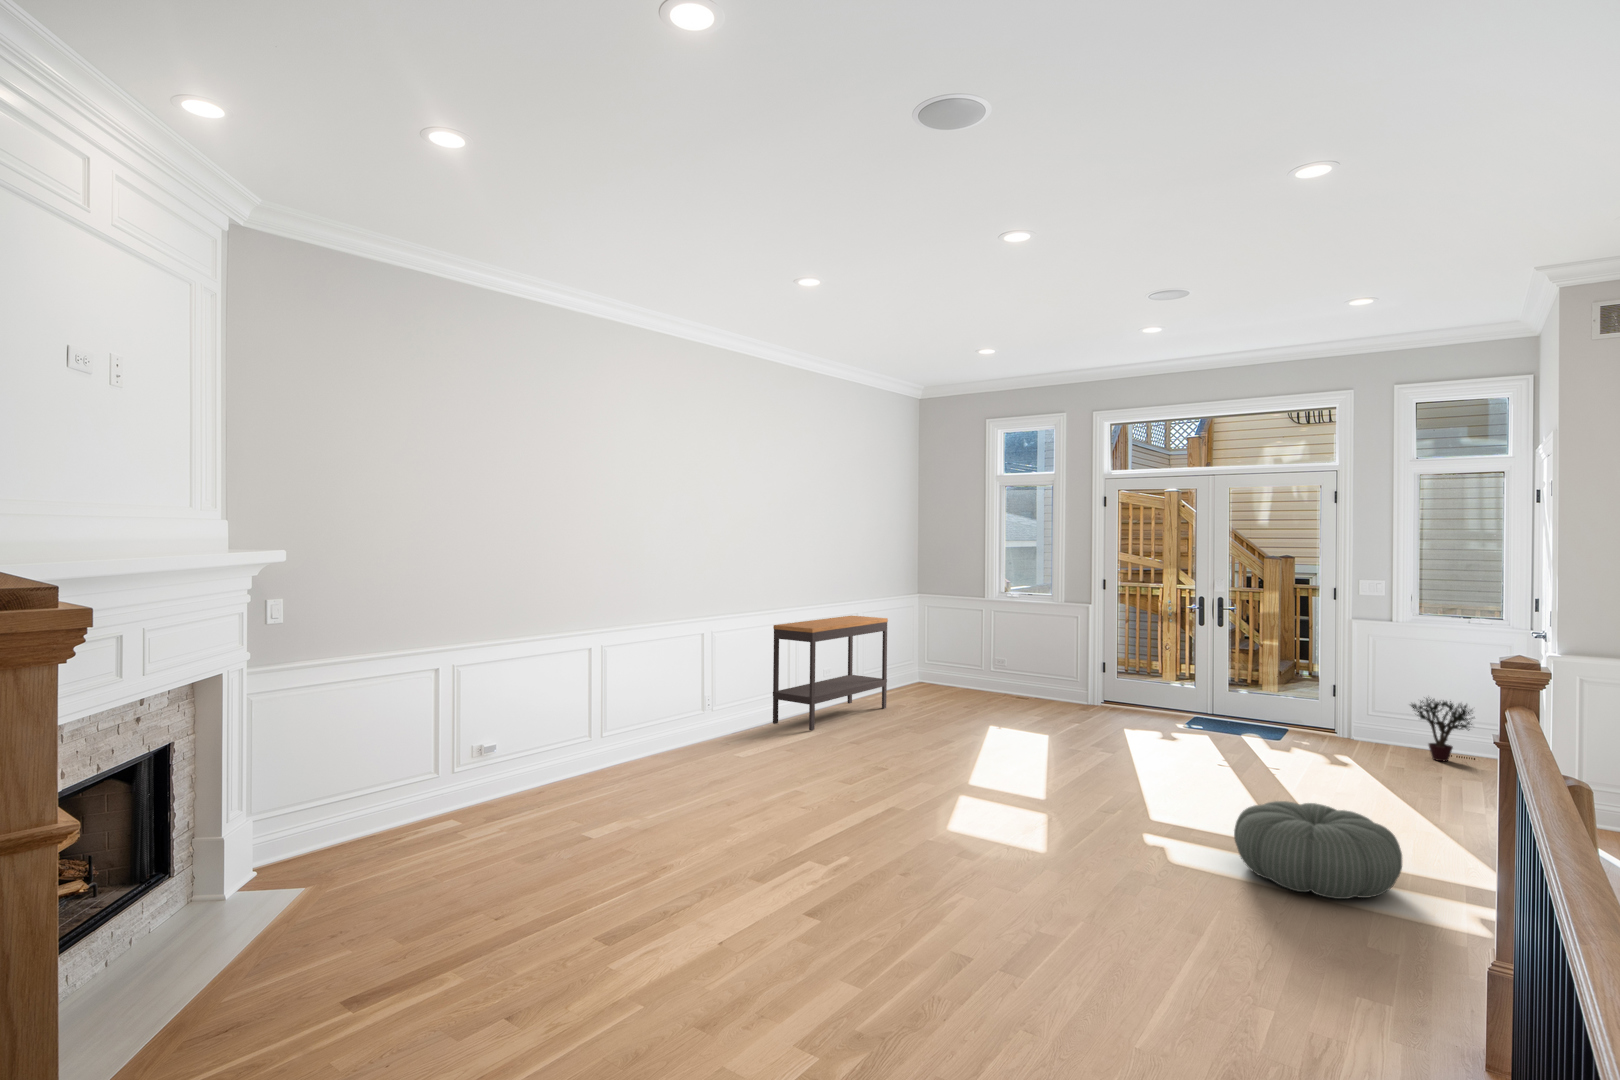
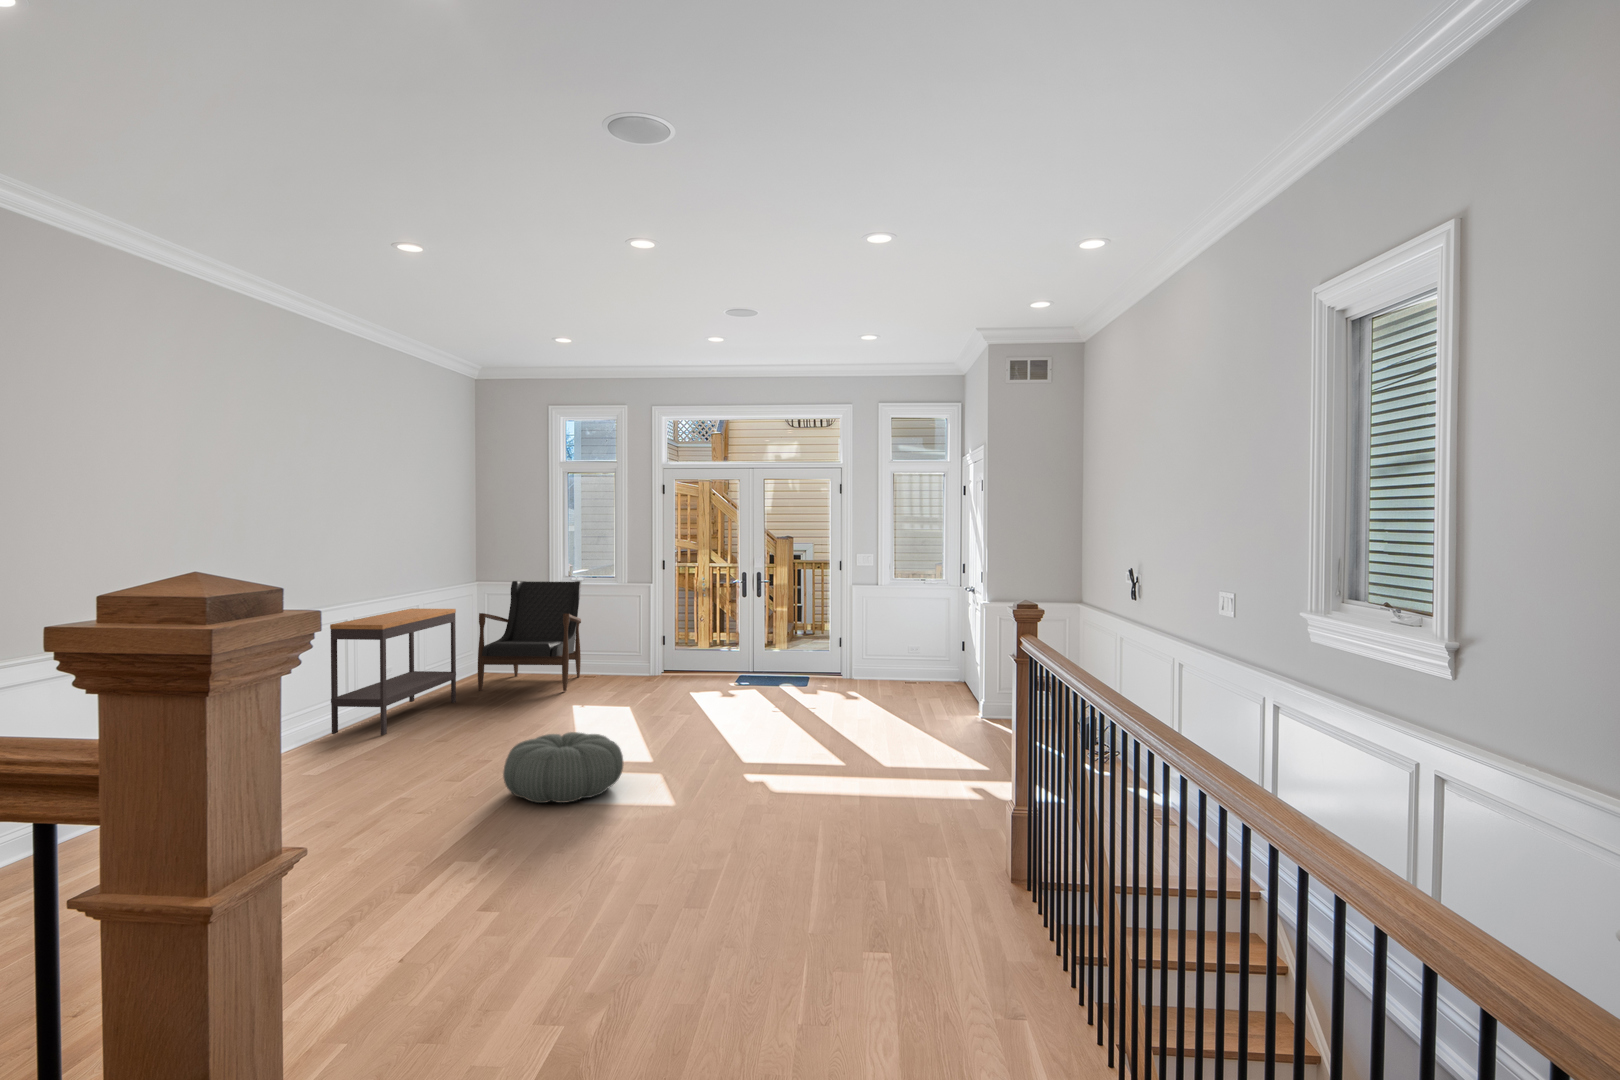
armchair: none [911,594,1018,711] -> present [478,581,582,691]
potted plant: present [1411,699,1473,761] -> none [891,639,933,687]
pouf: present [1234,801,1402,899] -> present [503,732,624,803]

